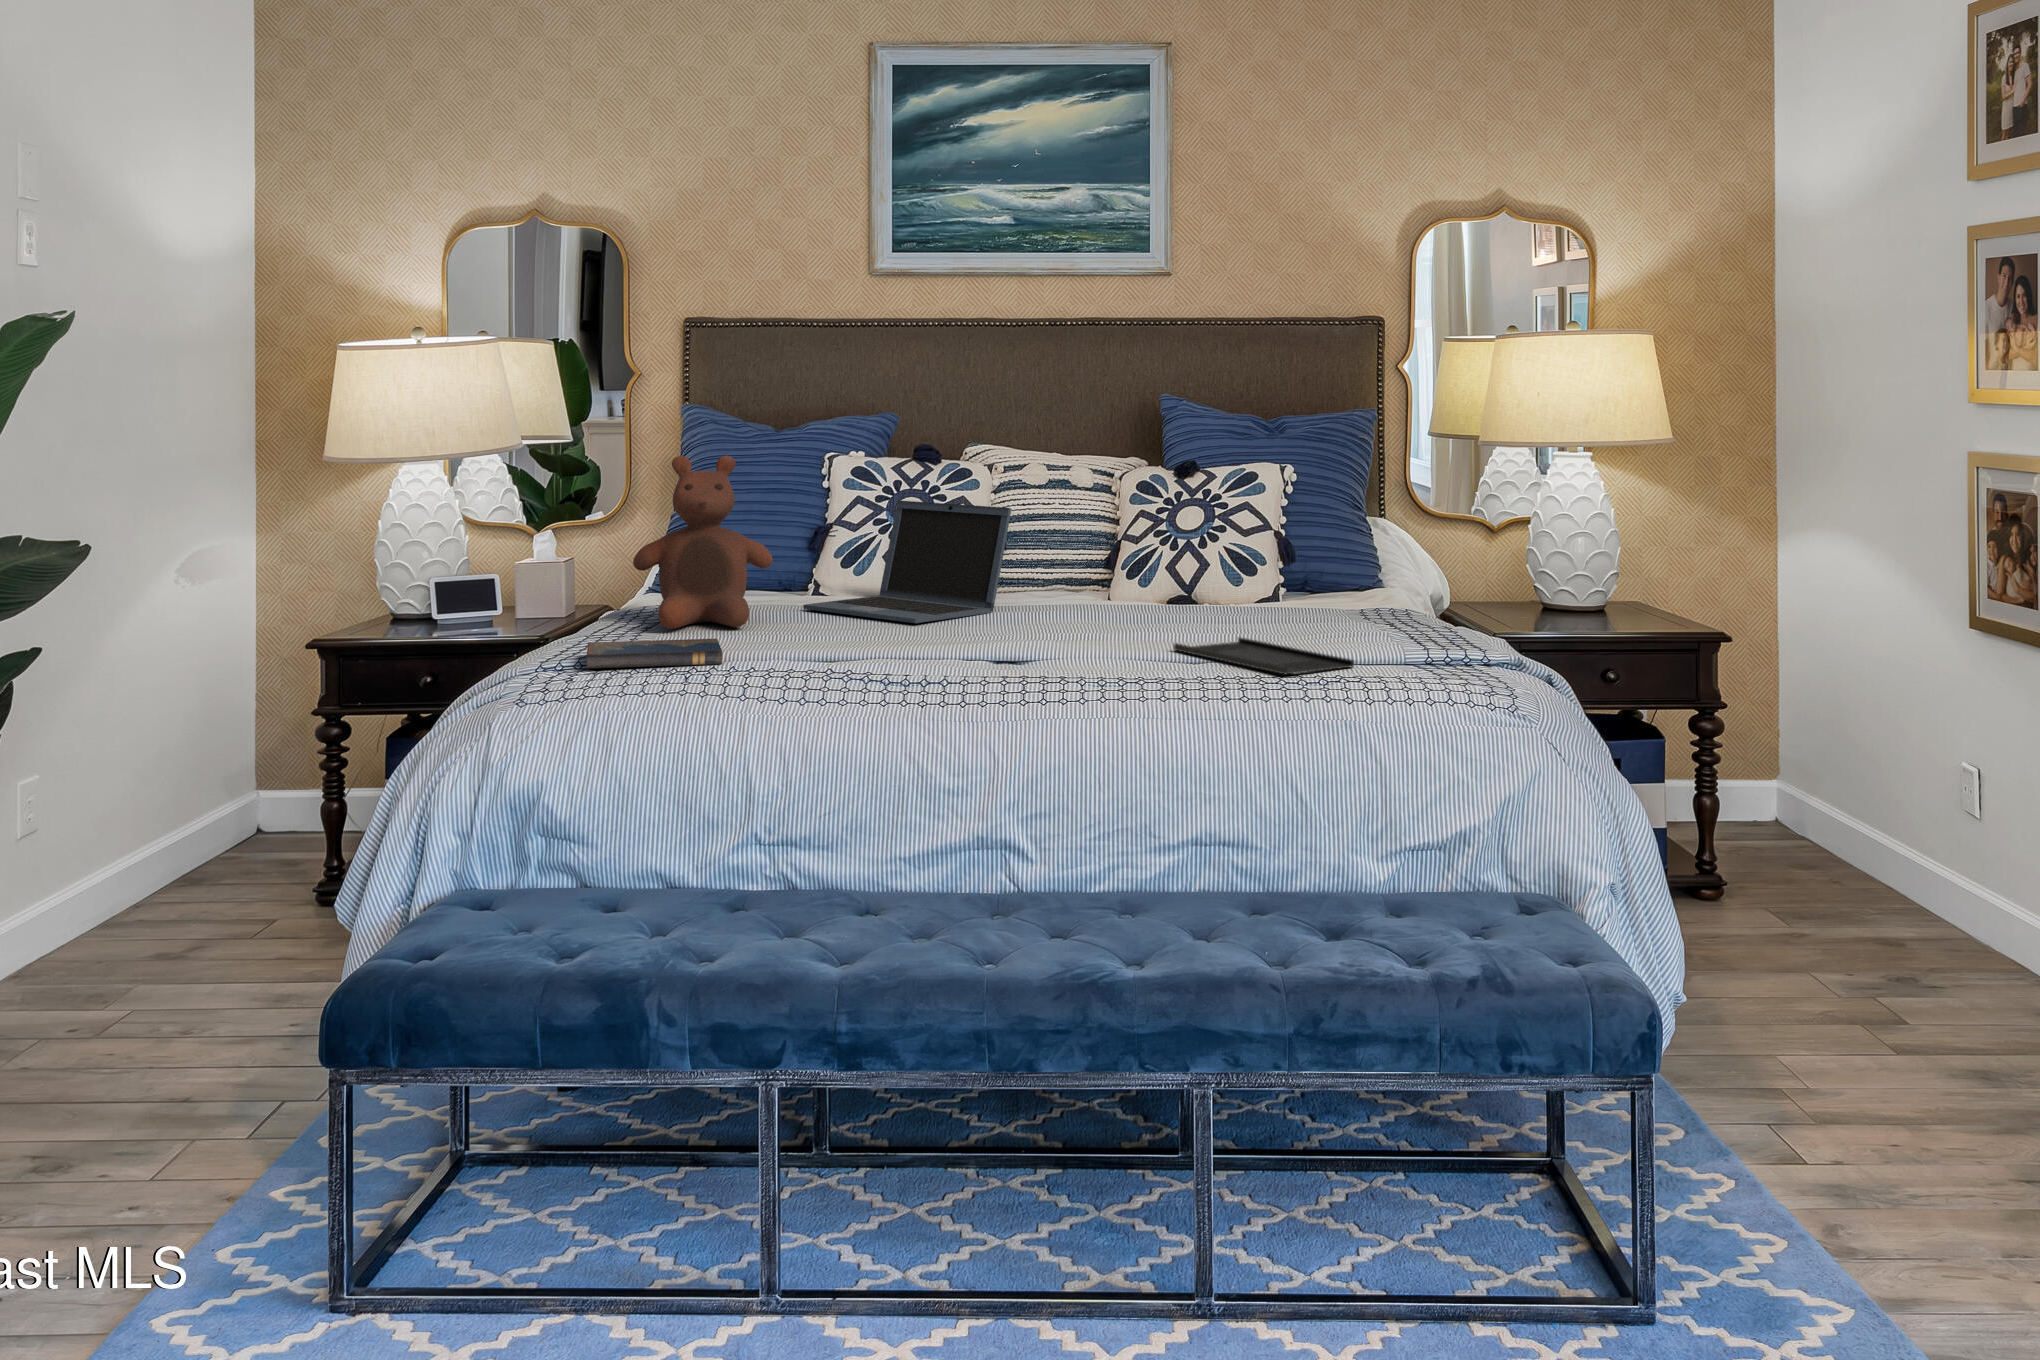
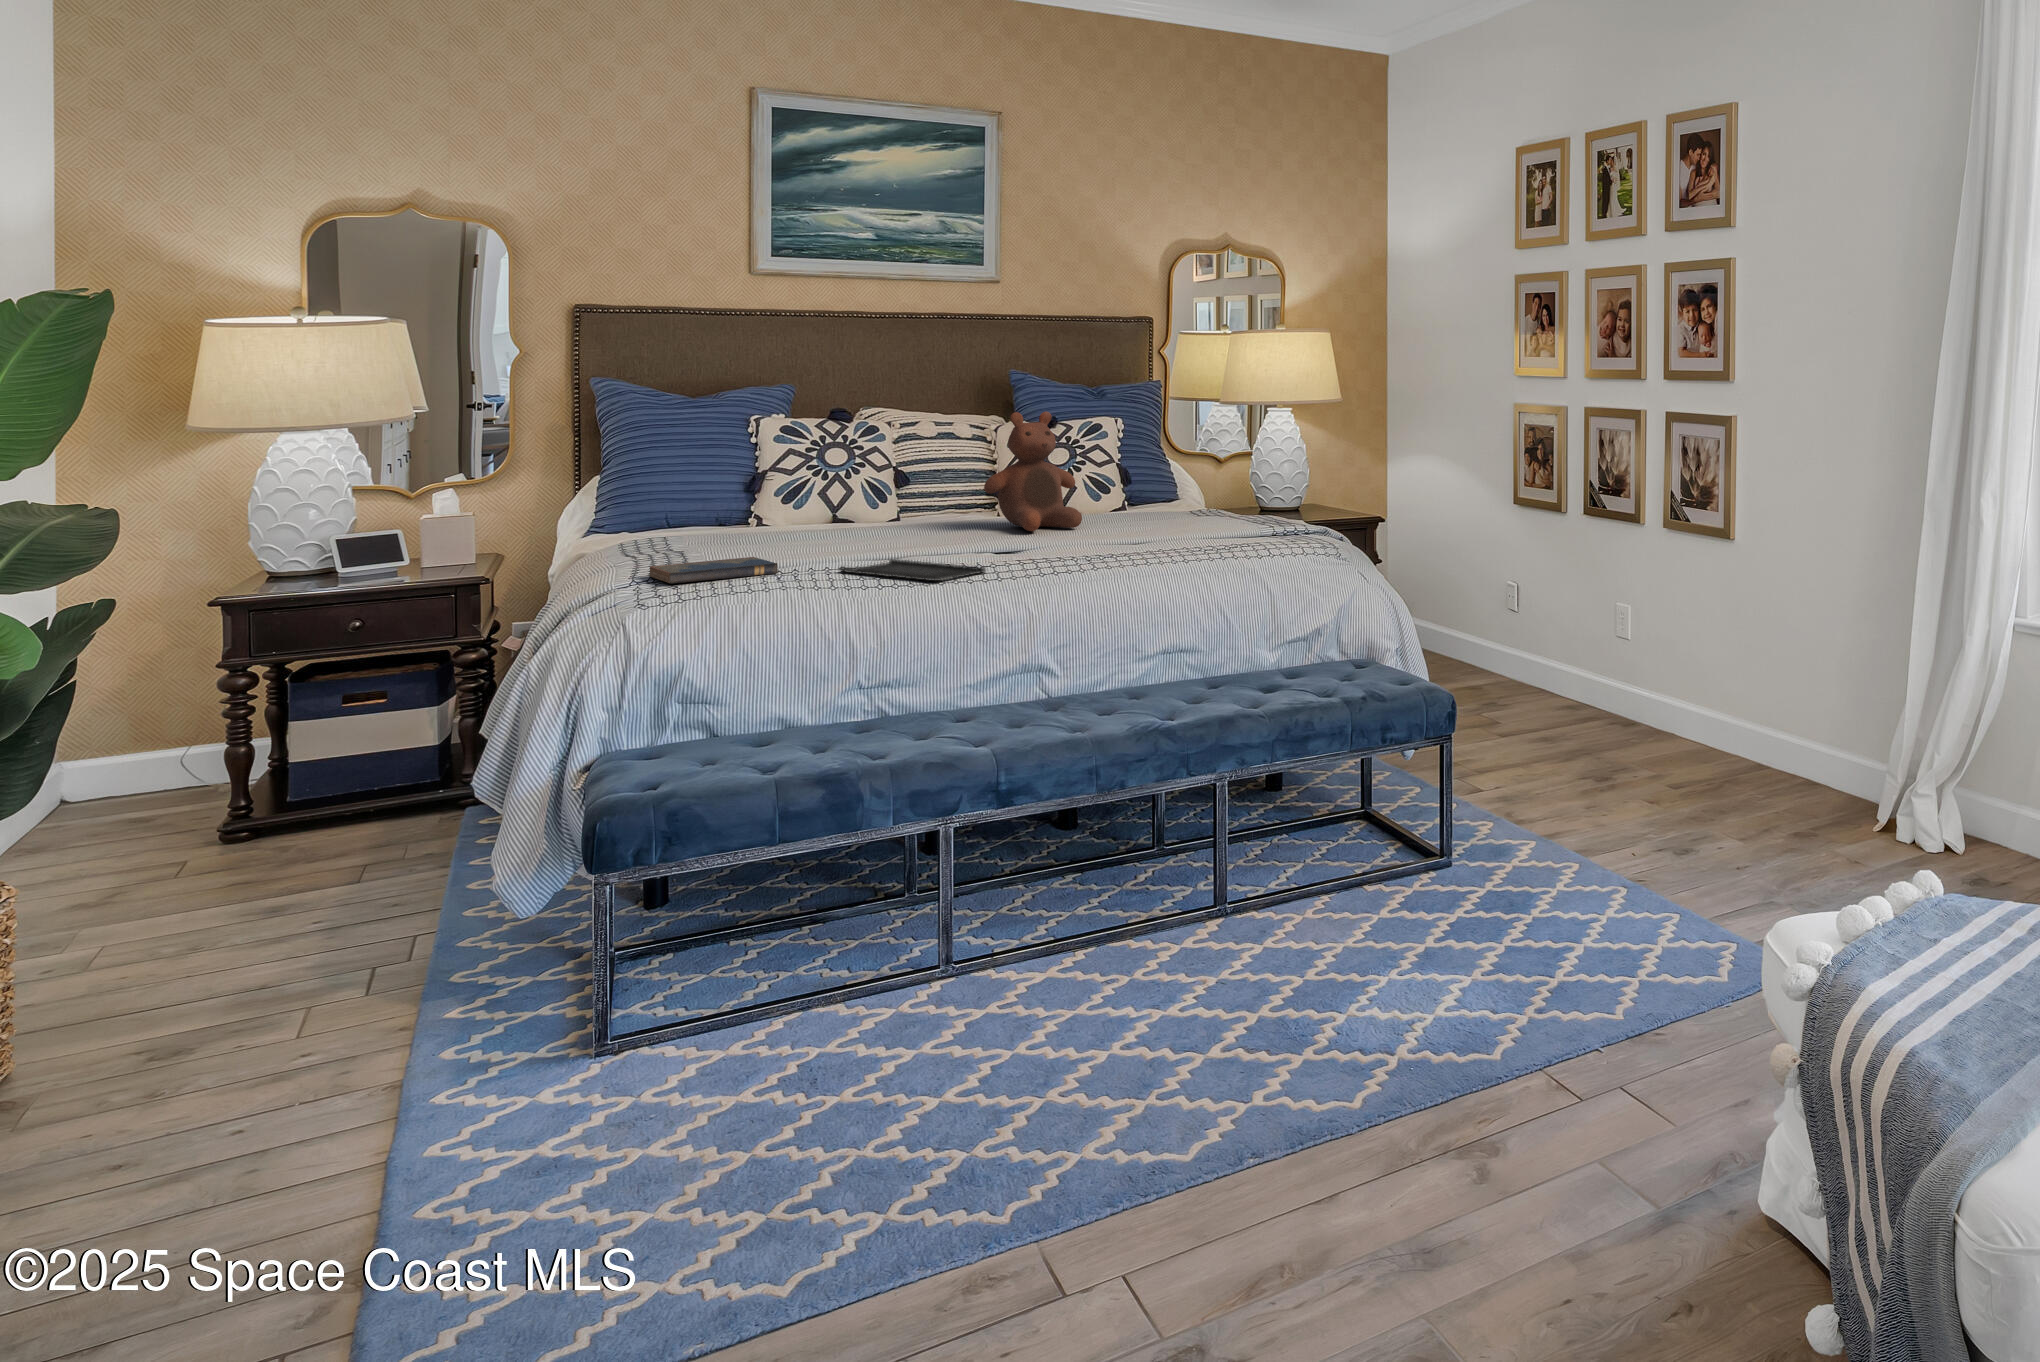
stuffed bear: present [633,456,773,629] -> present [984,412,1082,531]
laptop: present [803,500,1011,623] -> none [774,452,942,539]
tray: present [1173,637,1354,674] -> present [840,559,985,581]

